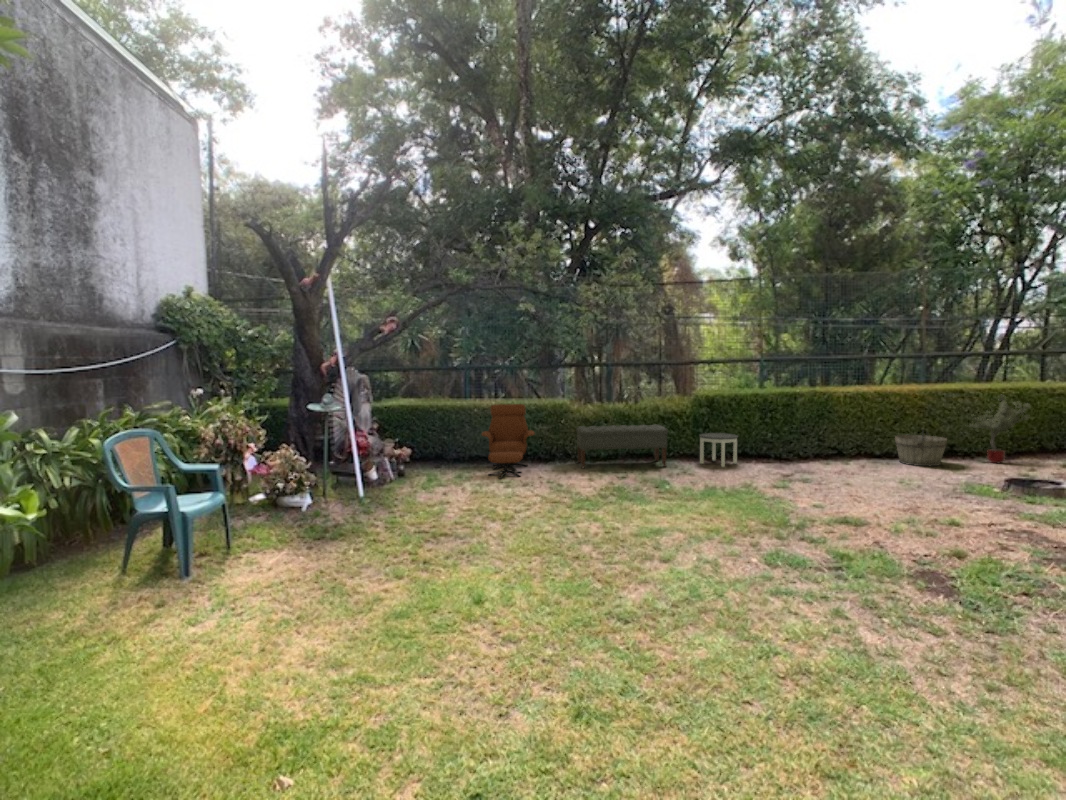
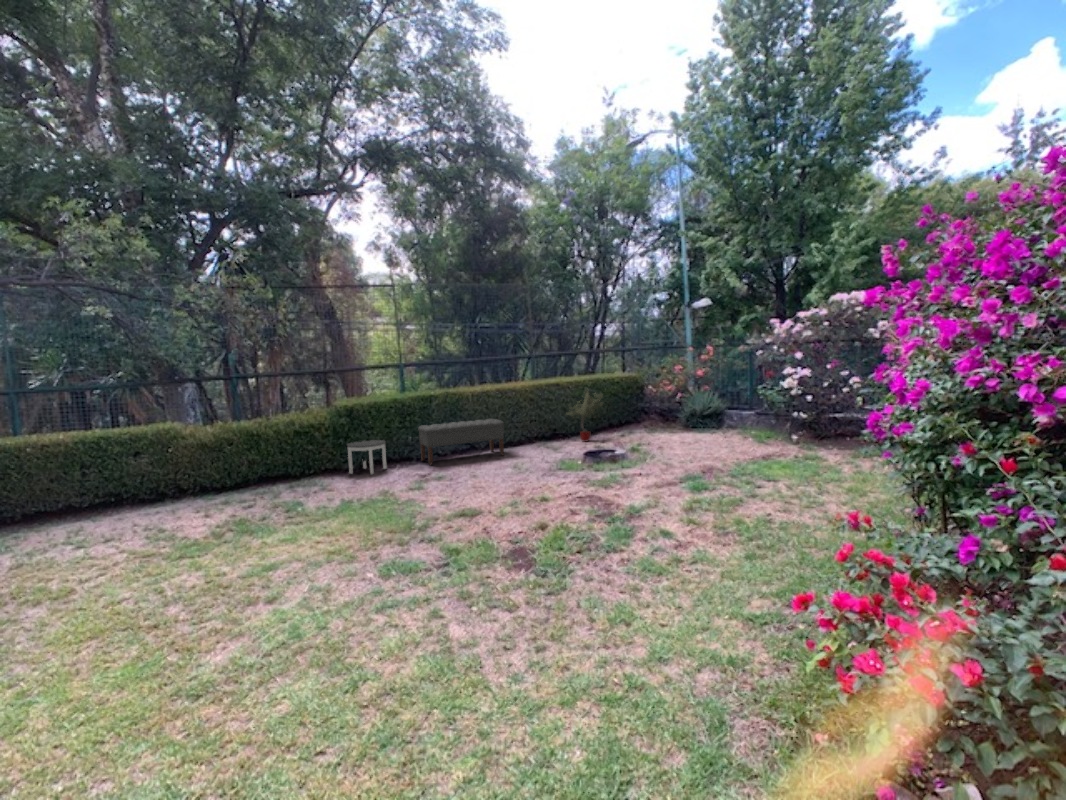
lounge chair: present [482,404,534,479] -> none [45,430,135,532]
bench: present [576,425,668,468] -> present [418,419,504,465]
wooden bucket: present [895,431,947,466] -> none [518,419,553,451]

